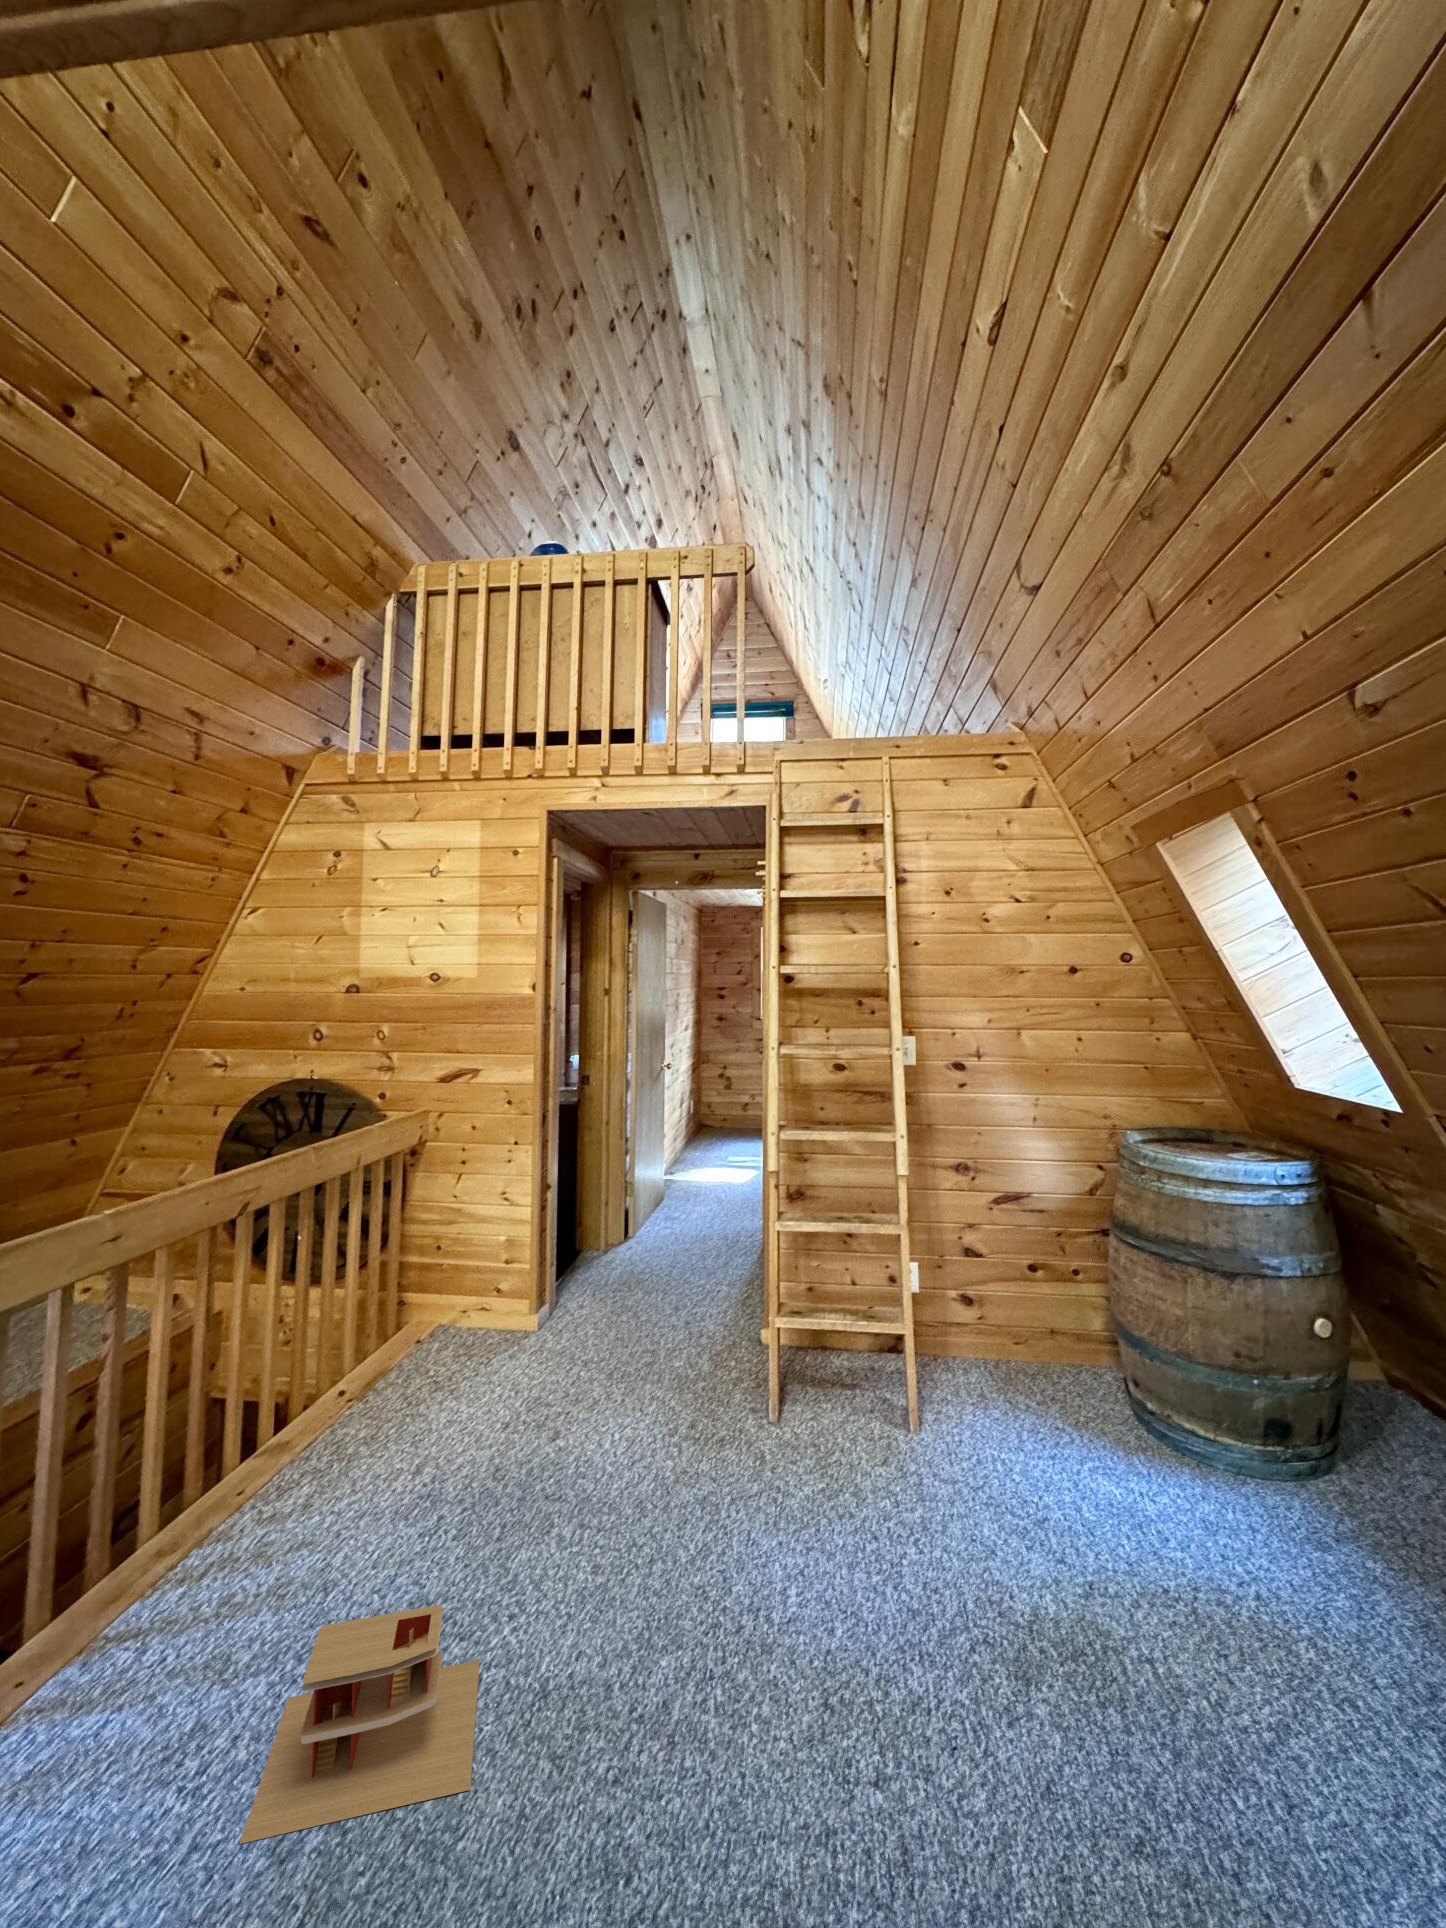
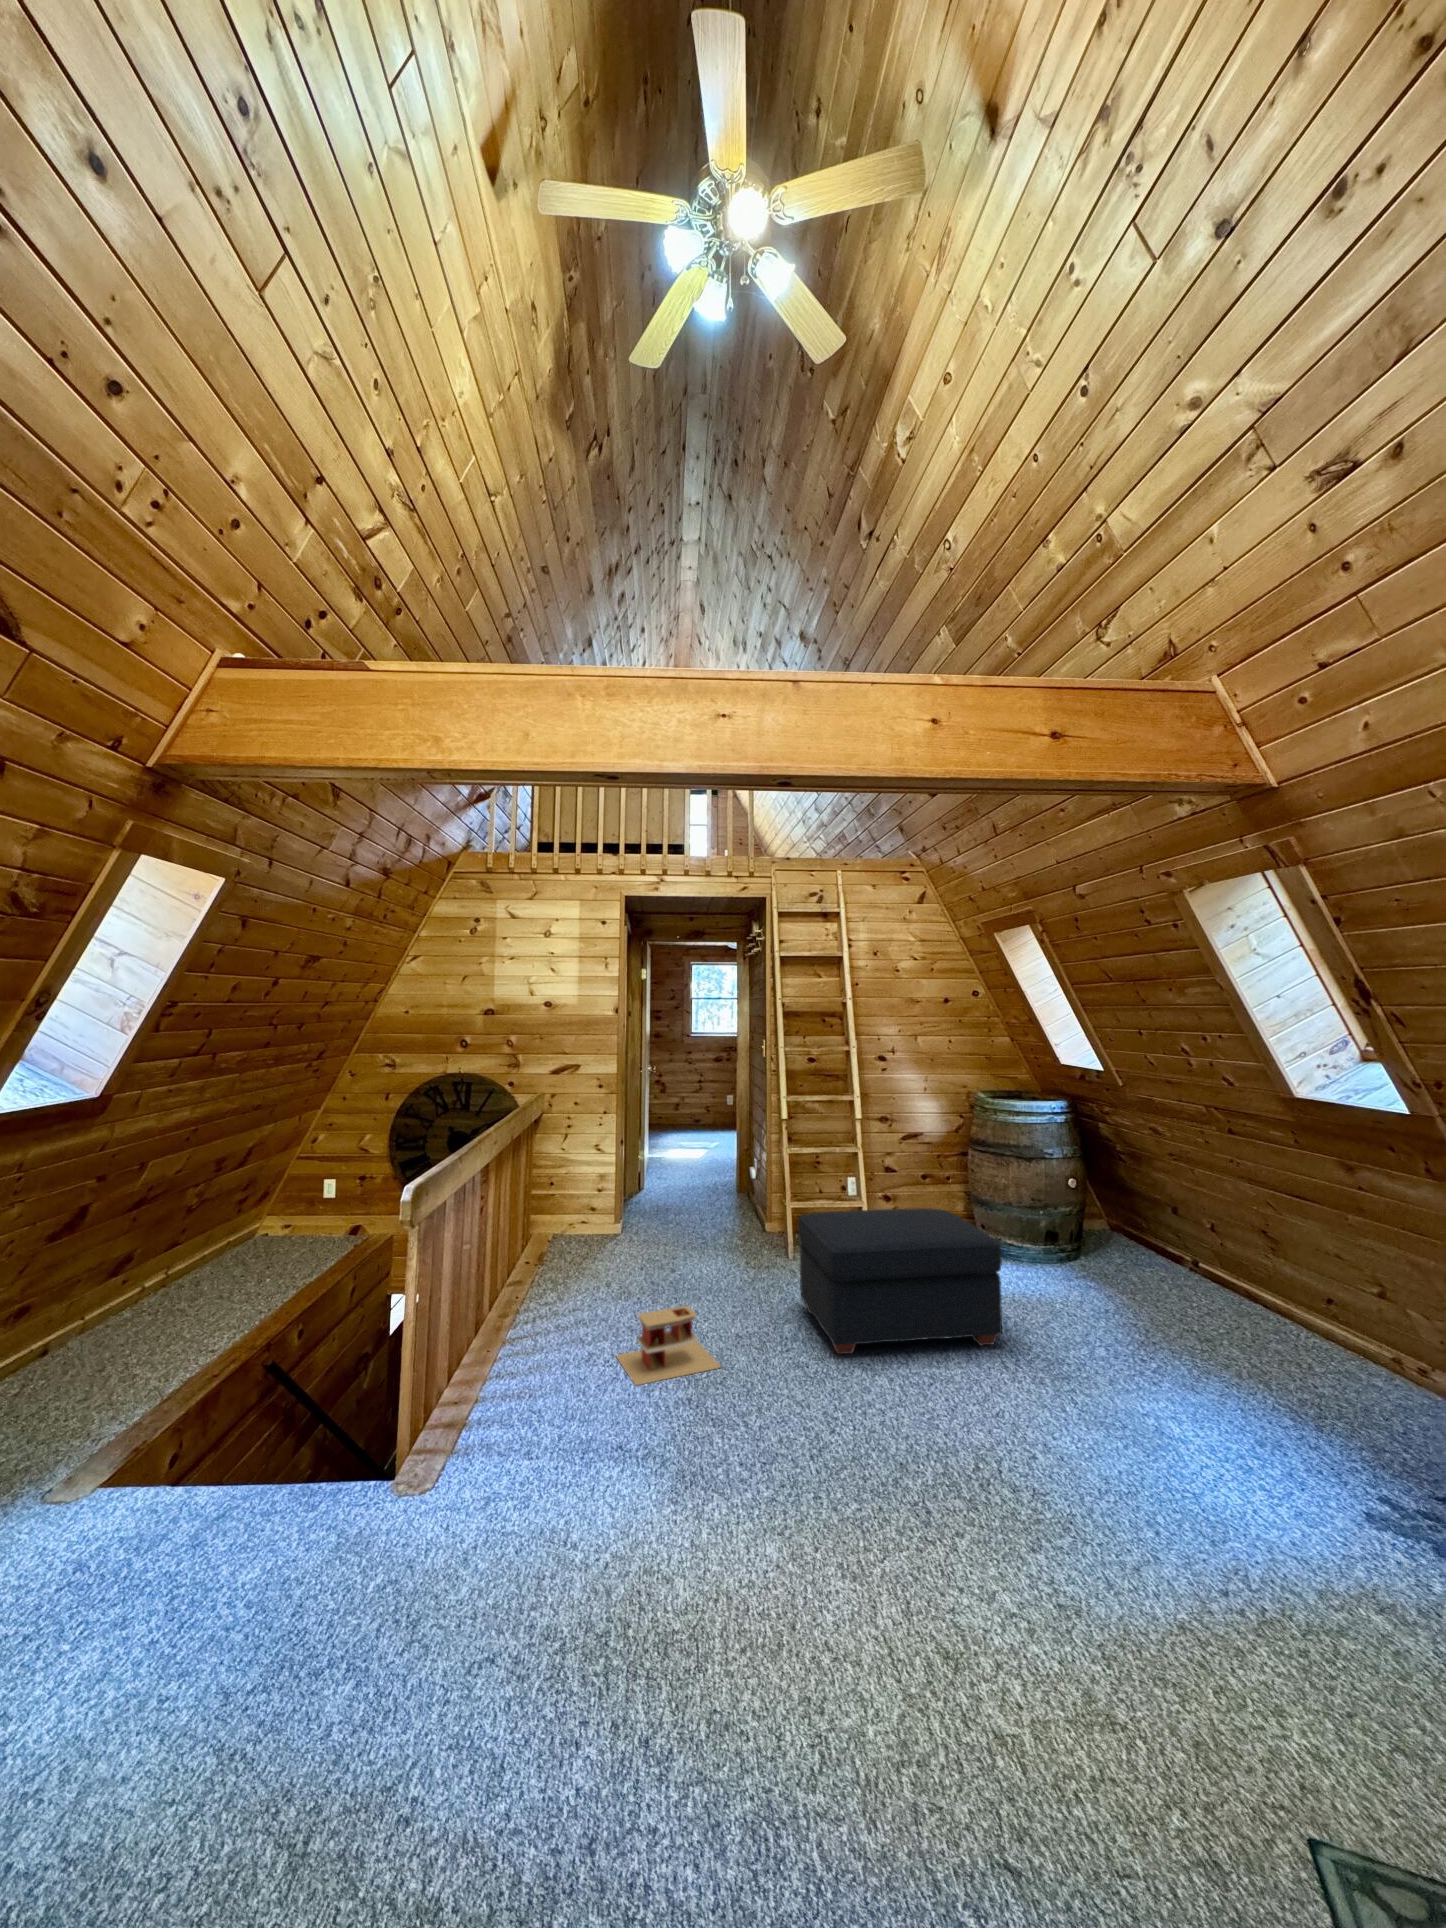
ottoman: none [729,1381,1157,1784] -> present [798,1208,1002,1354]

